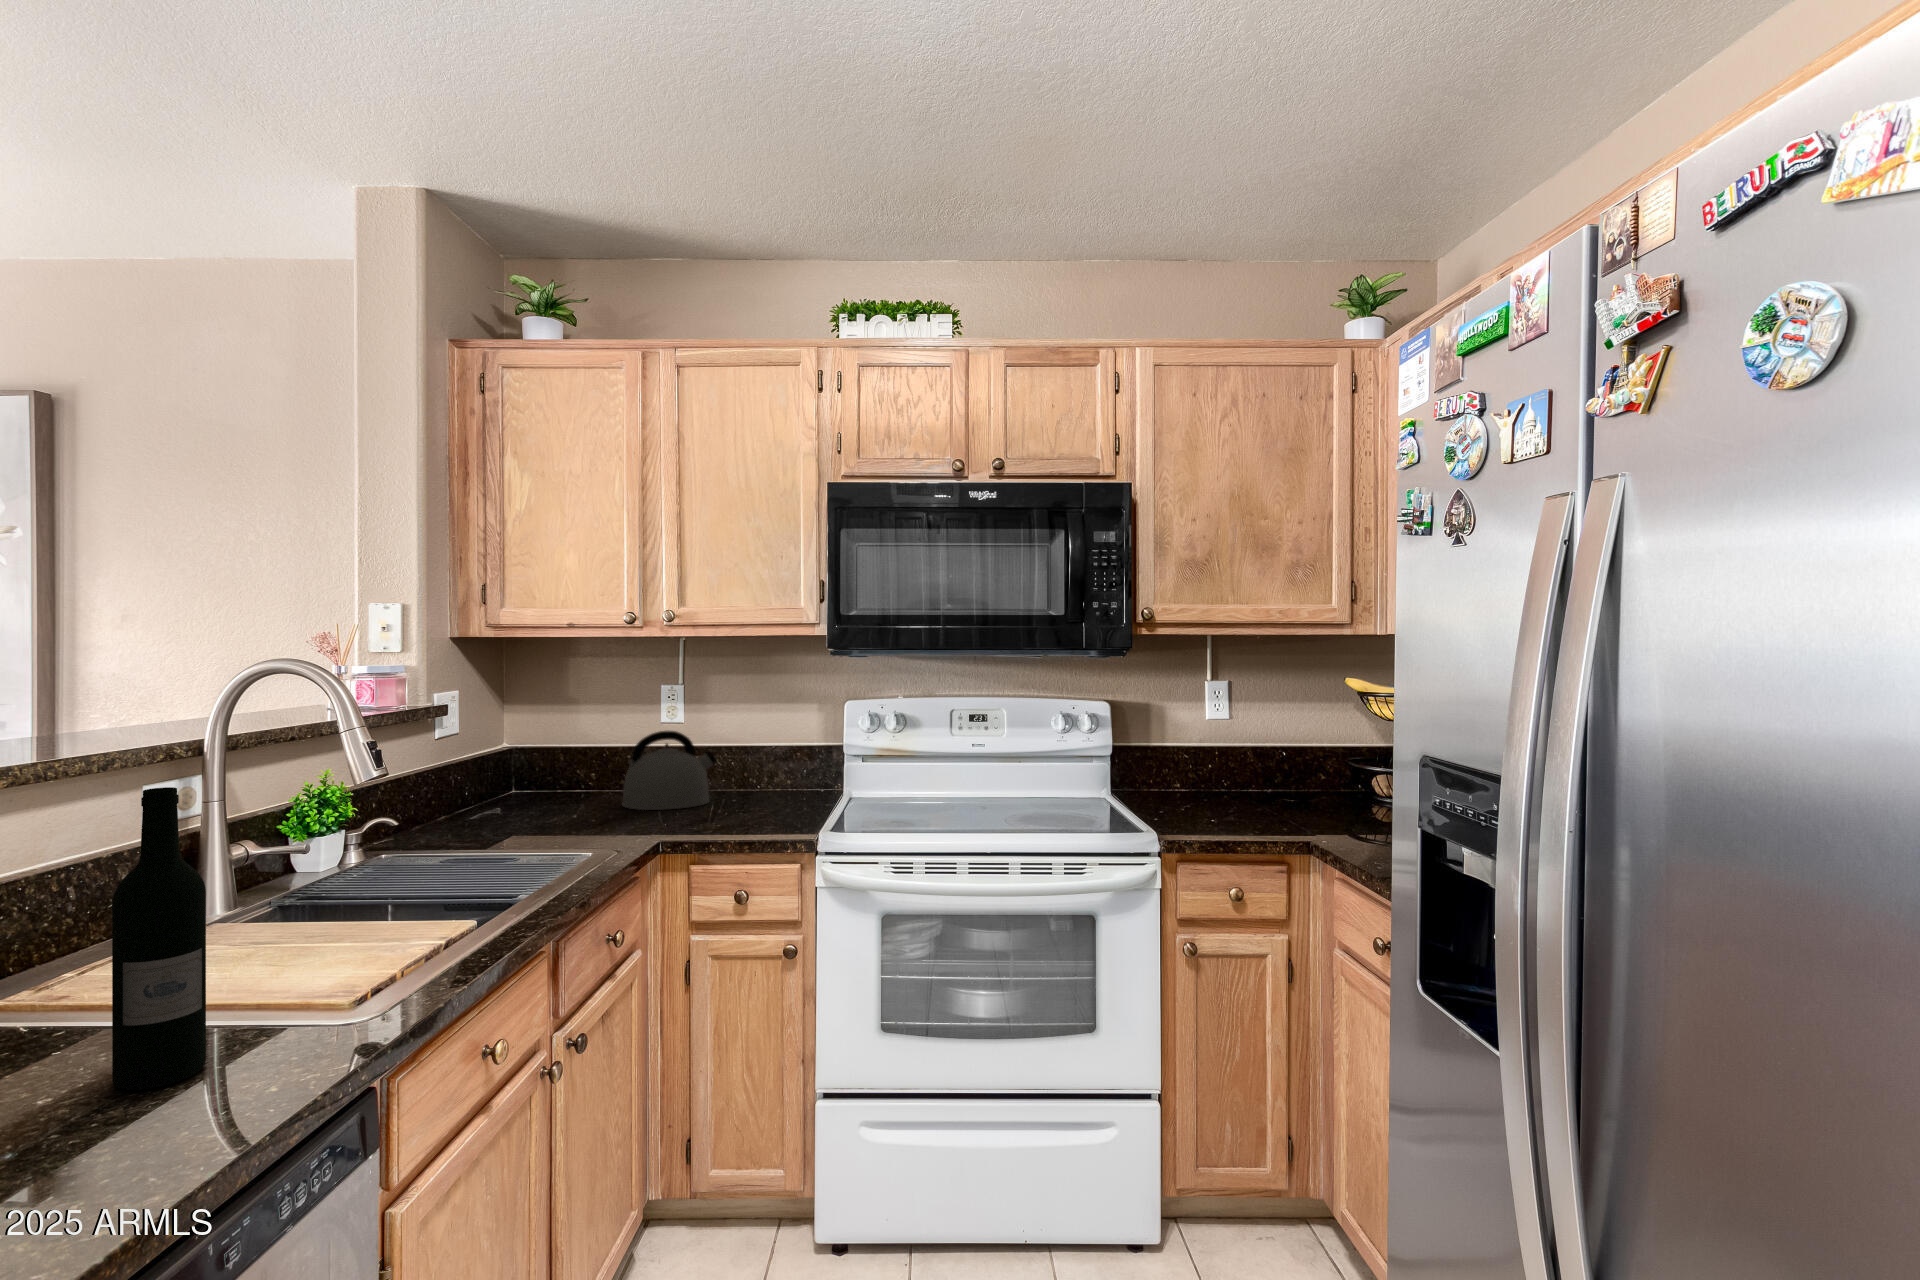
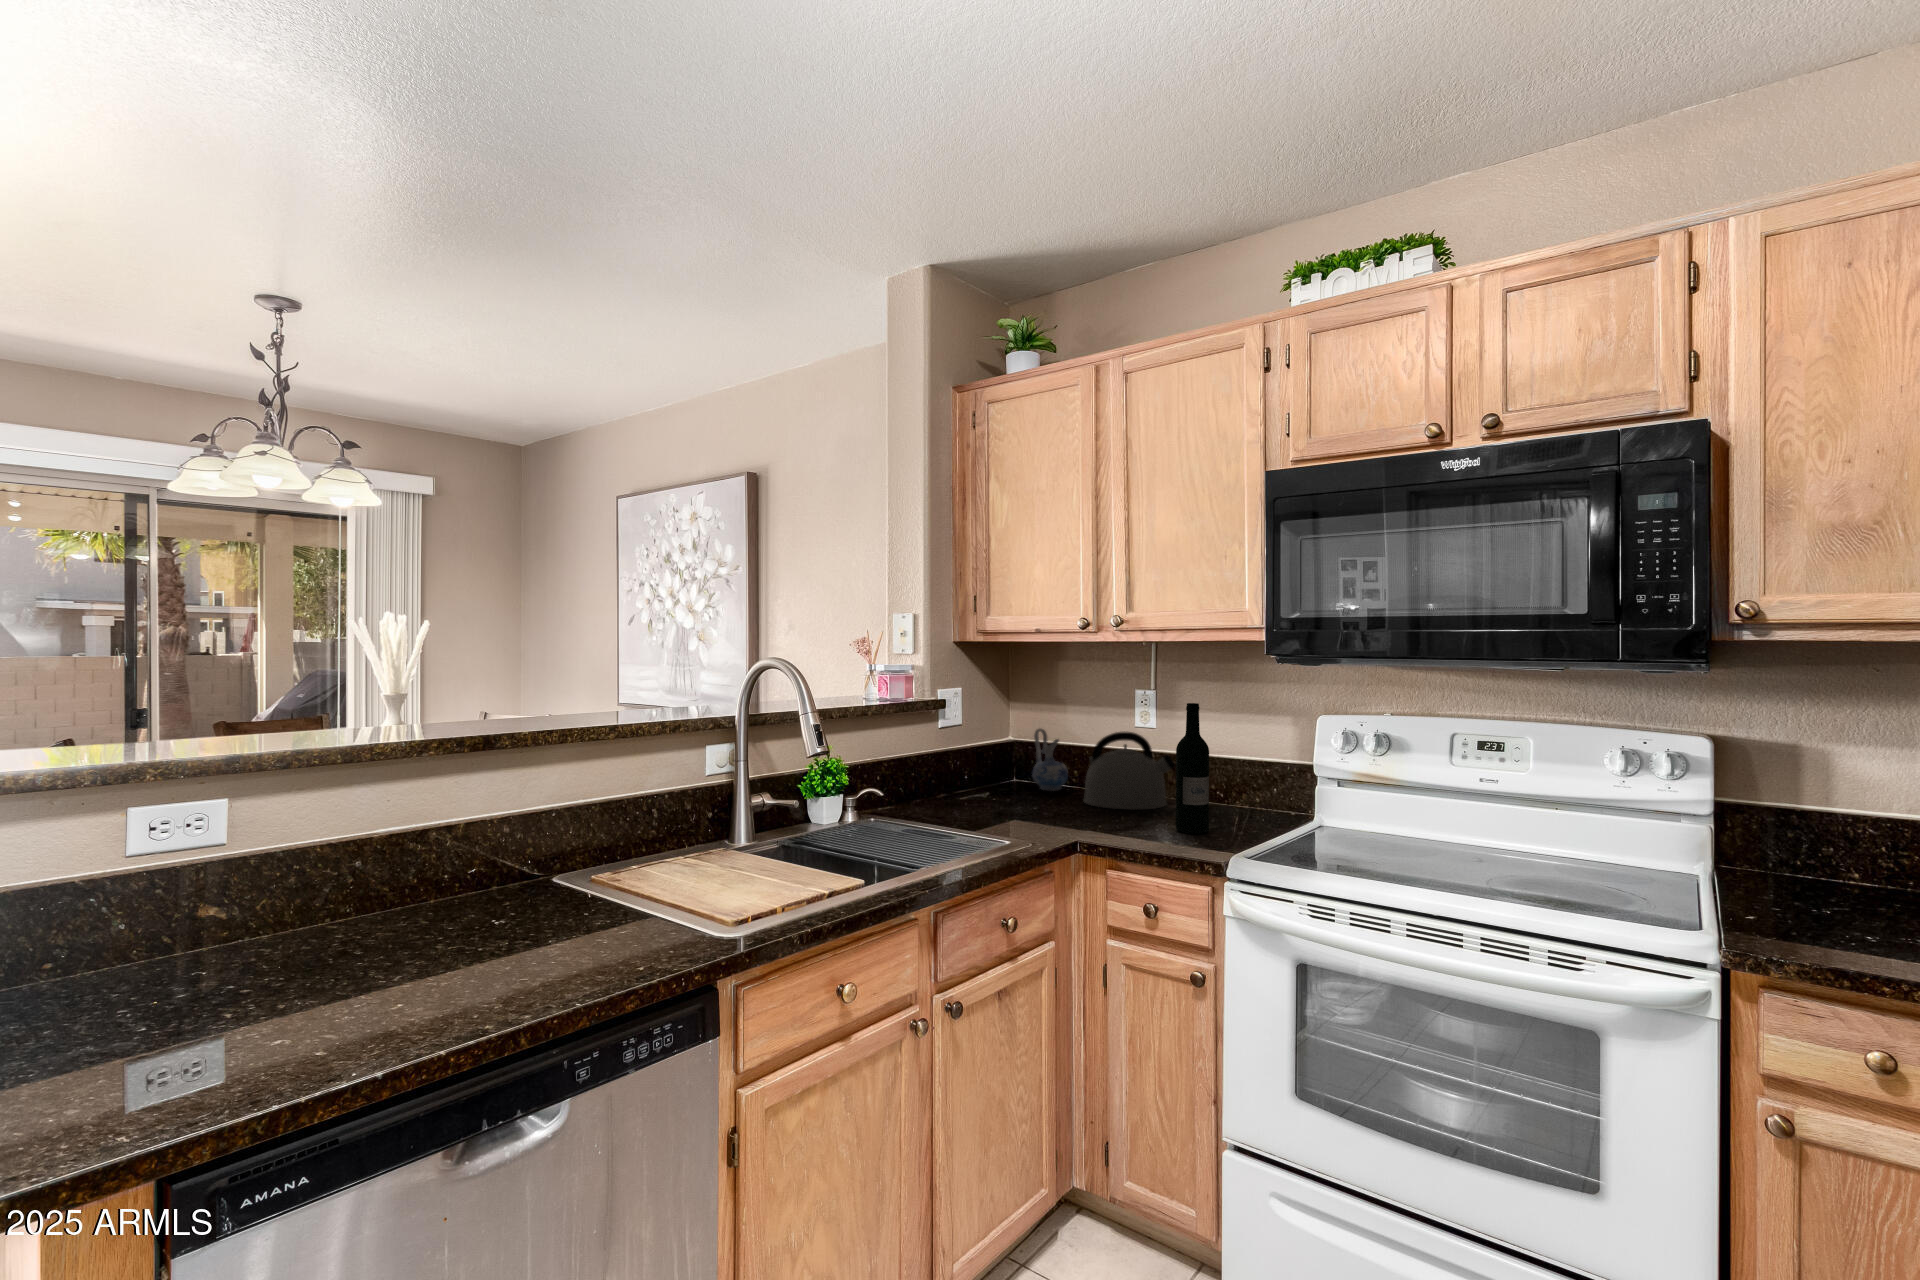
ceramic pitcher: none [550,735,592,802] -> present [1032,729,1068,791]
wine bottle: present [112,787,206,1090] -> present [1176,703,1209,834]

